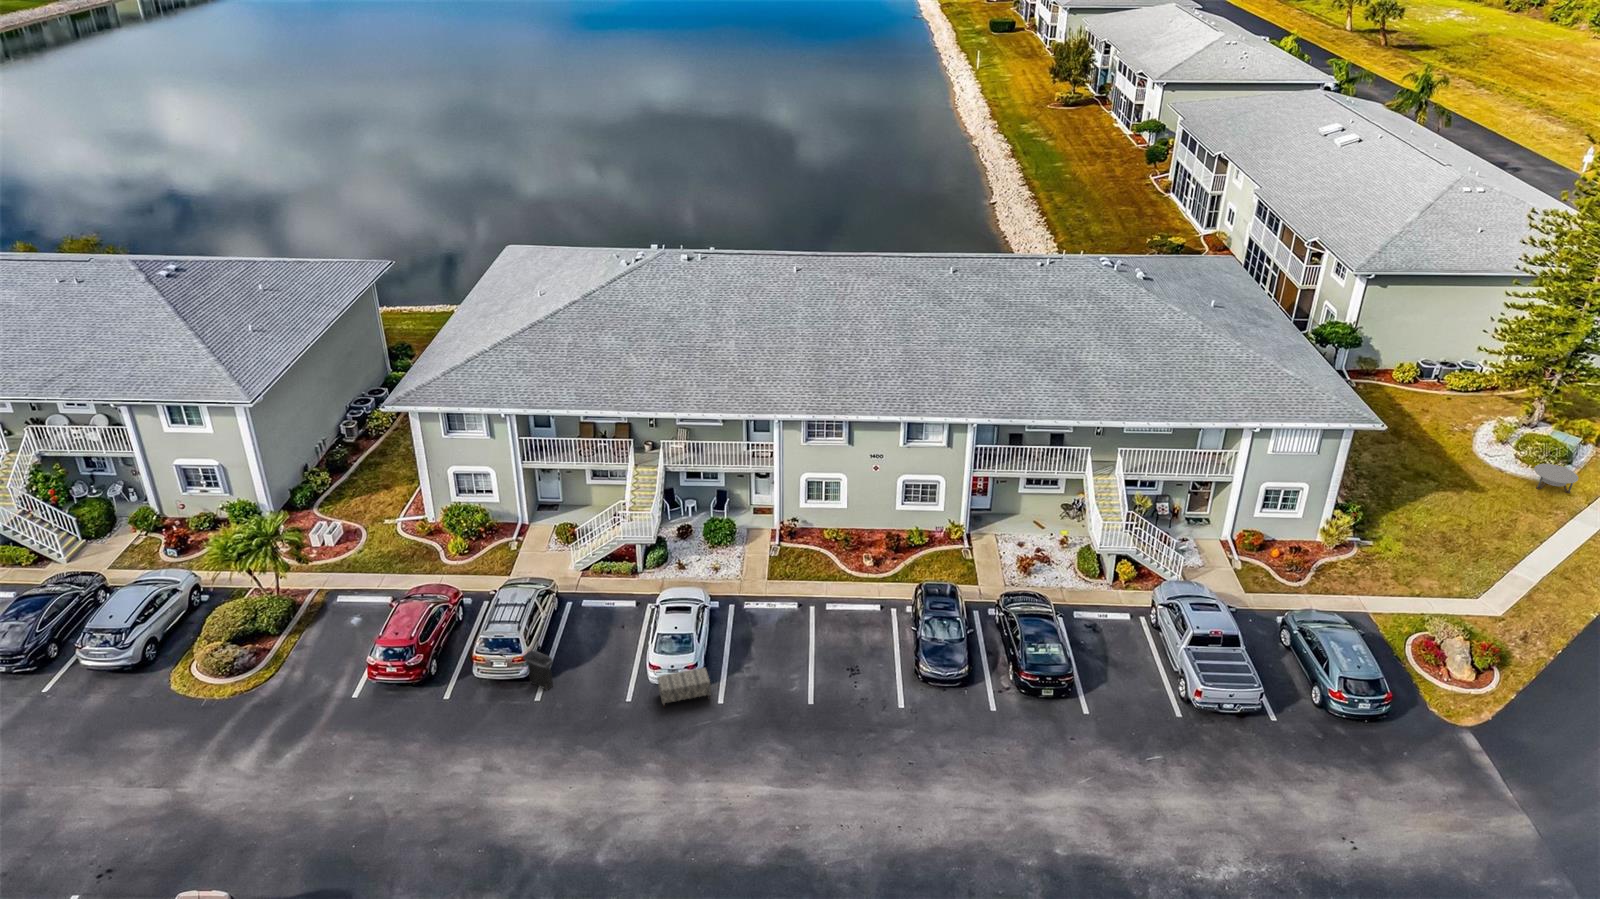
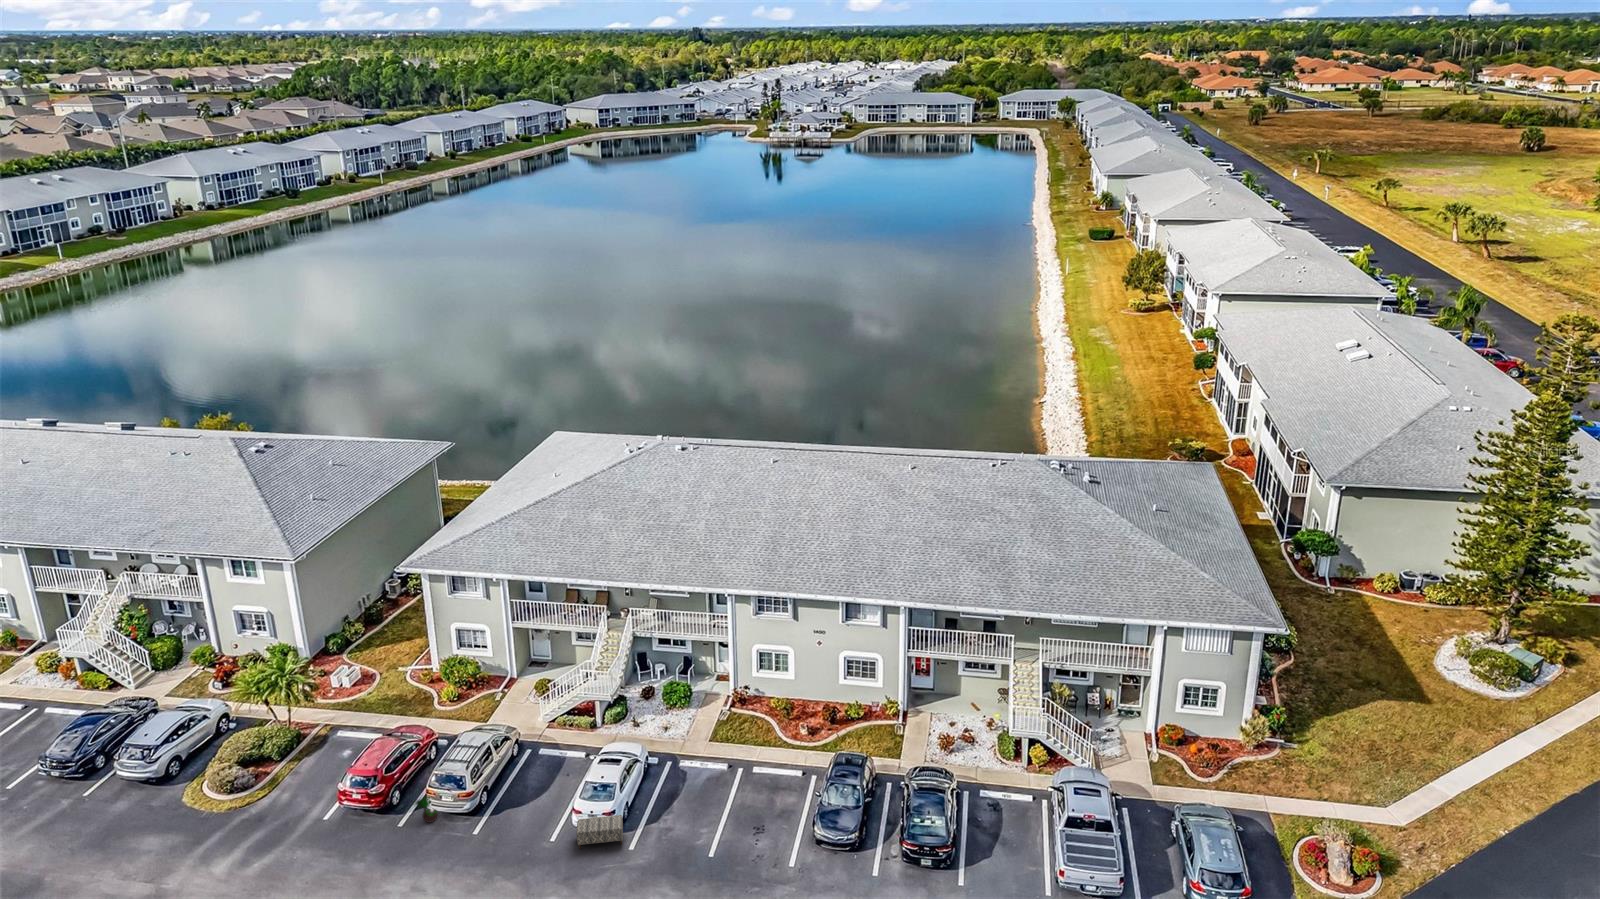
round table: present [1534,464,1578,493] -> none [1483,677,1528,709]
trash can: present [523,650,553,690] -> none [467,788,492,826]
potted tree: none [461,662,490,692] -> present [414,797,438,823]

